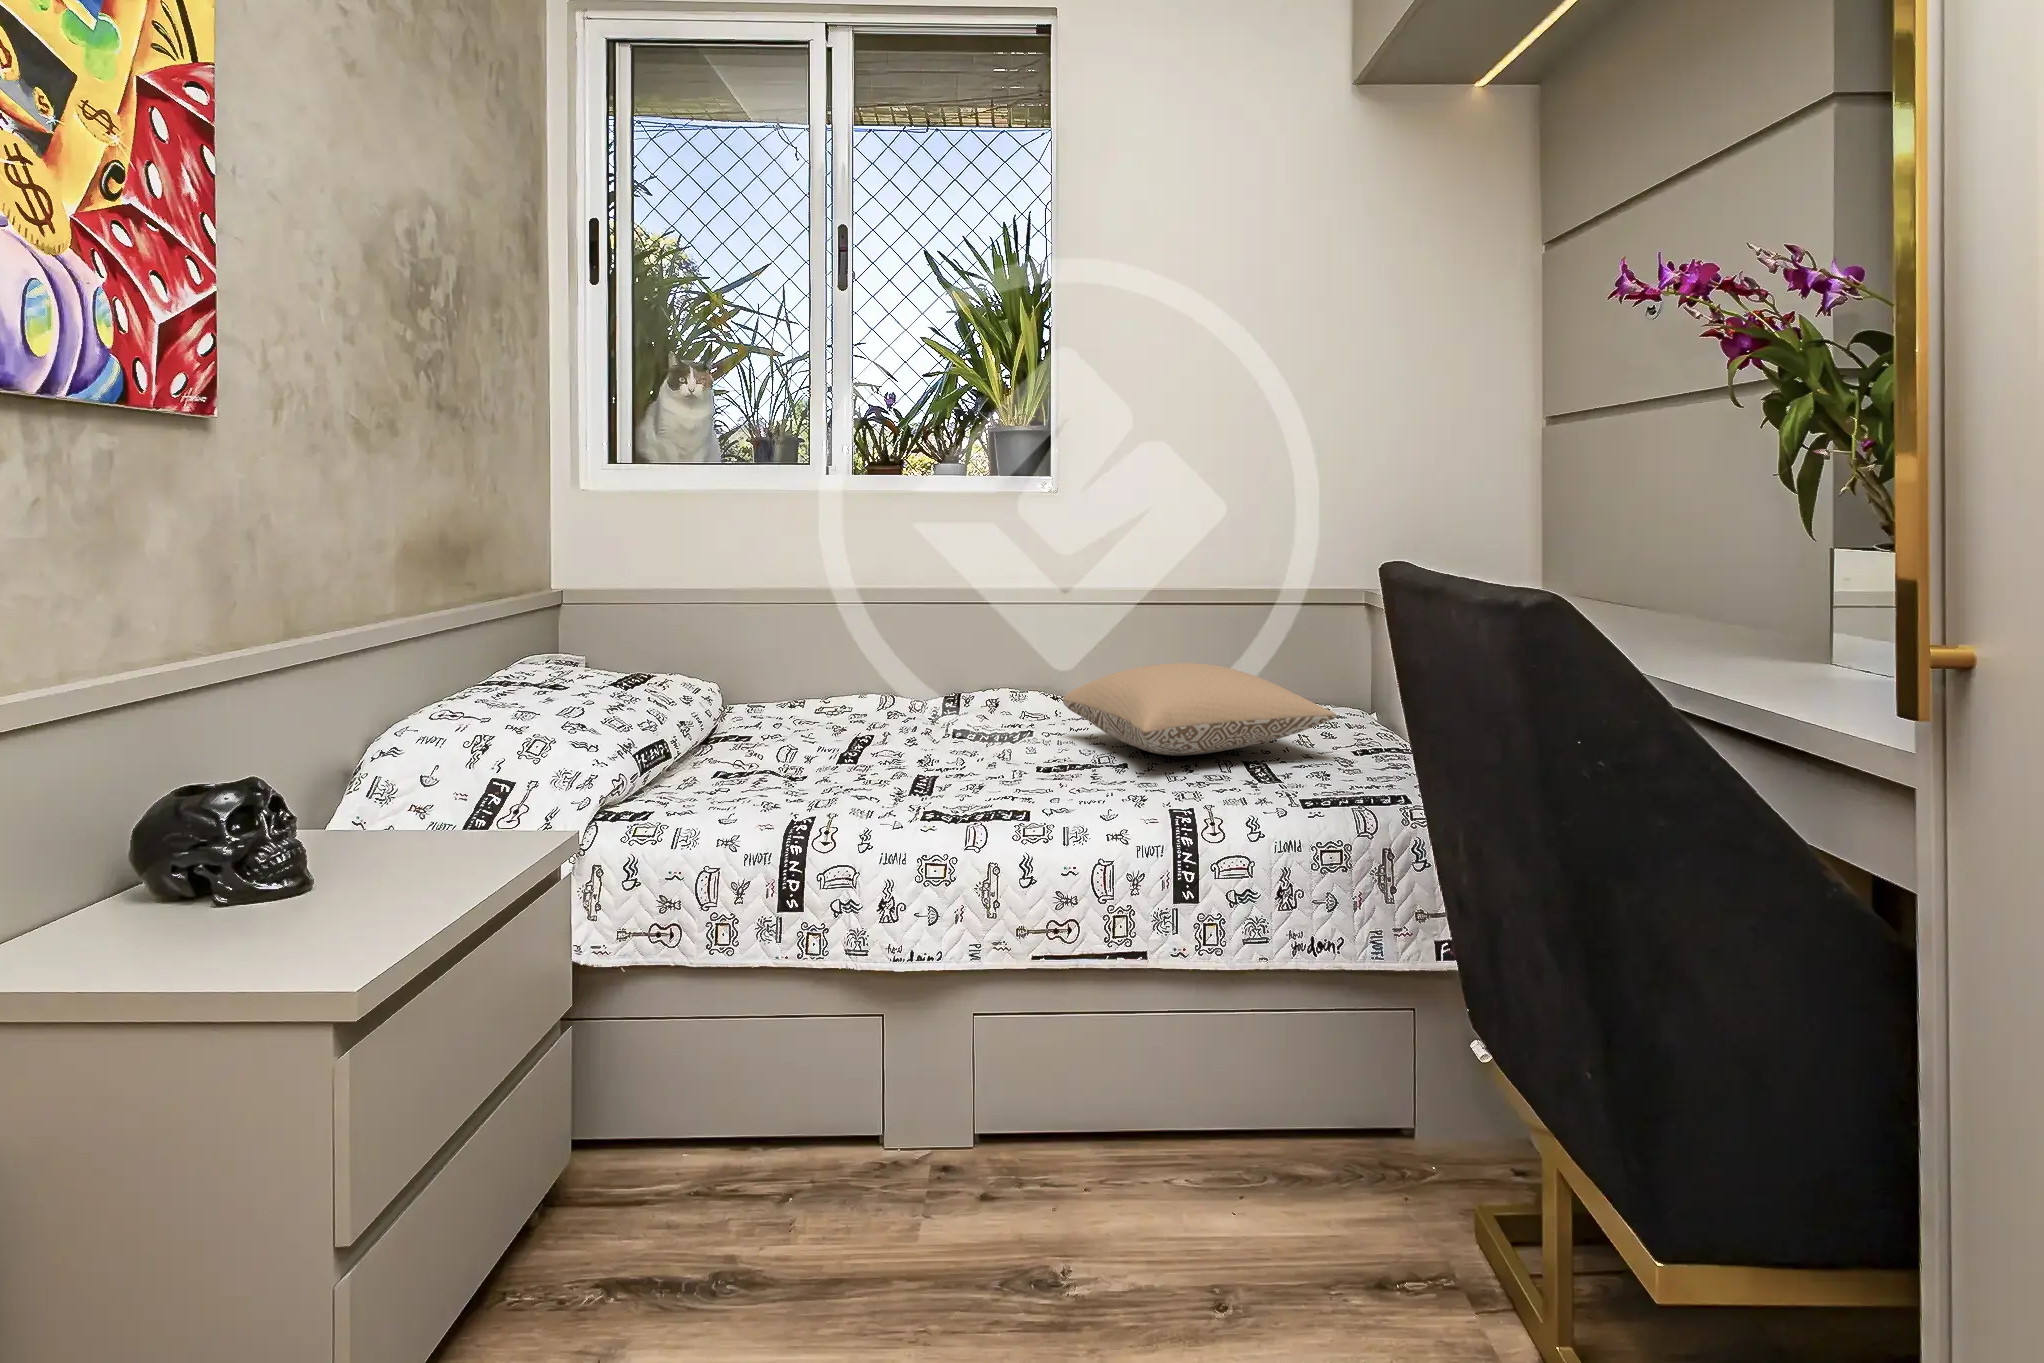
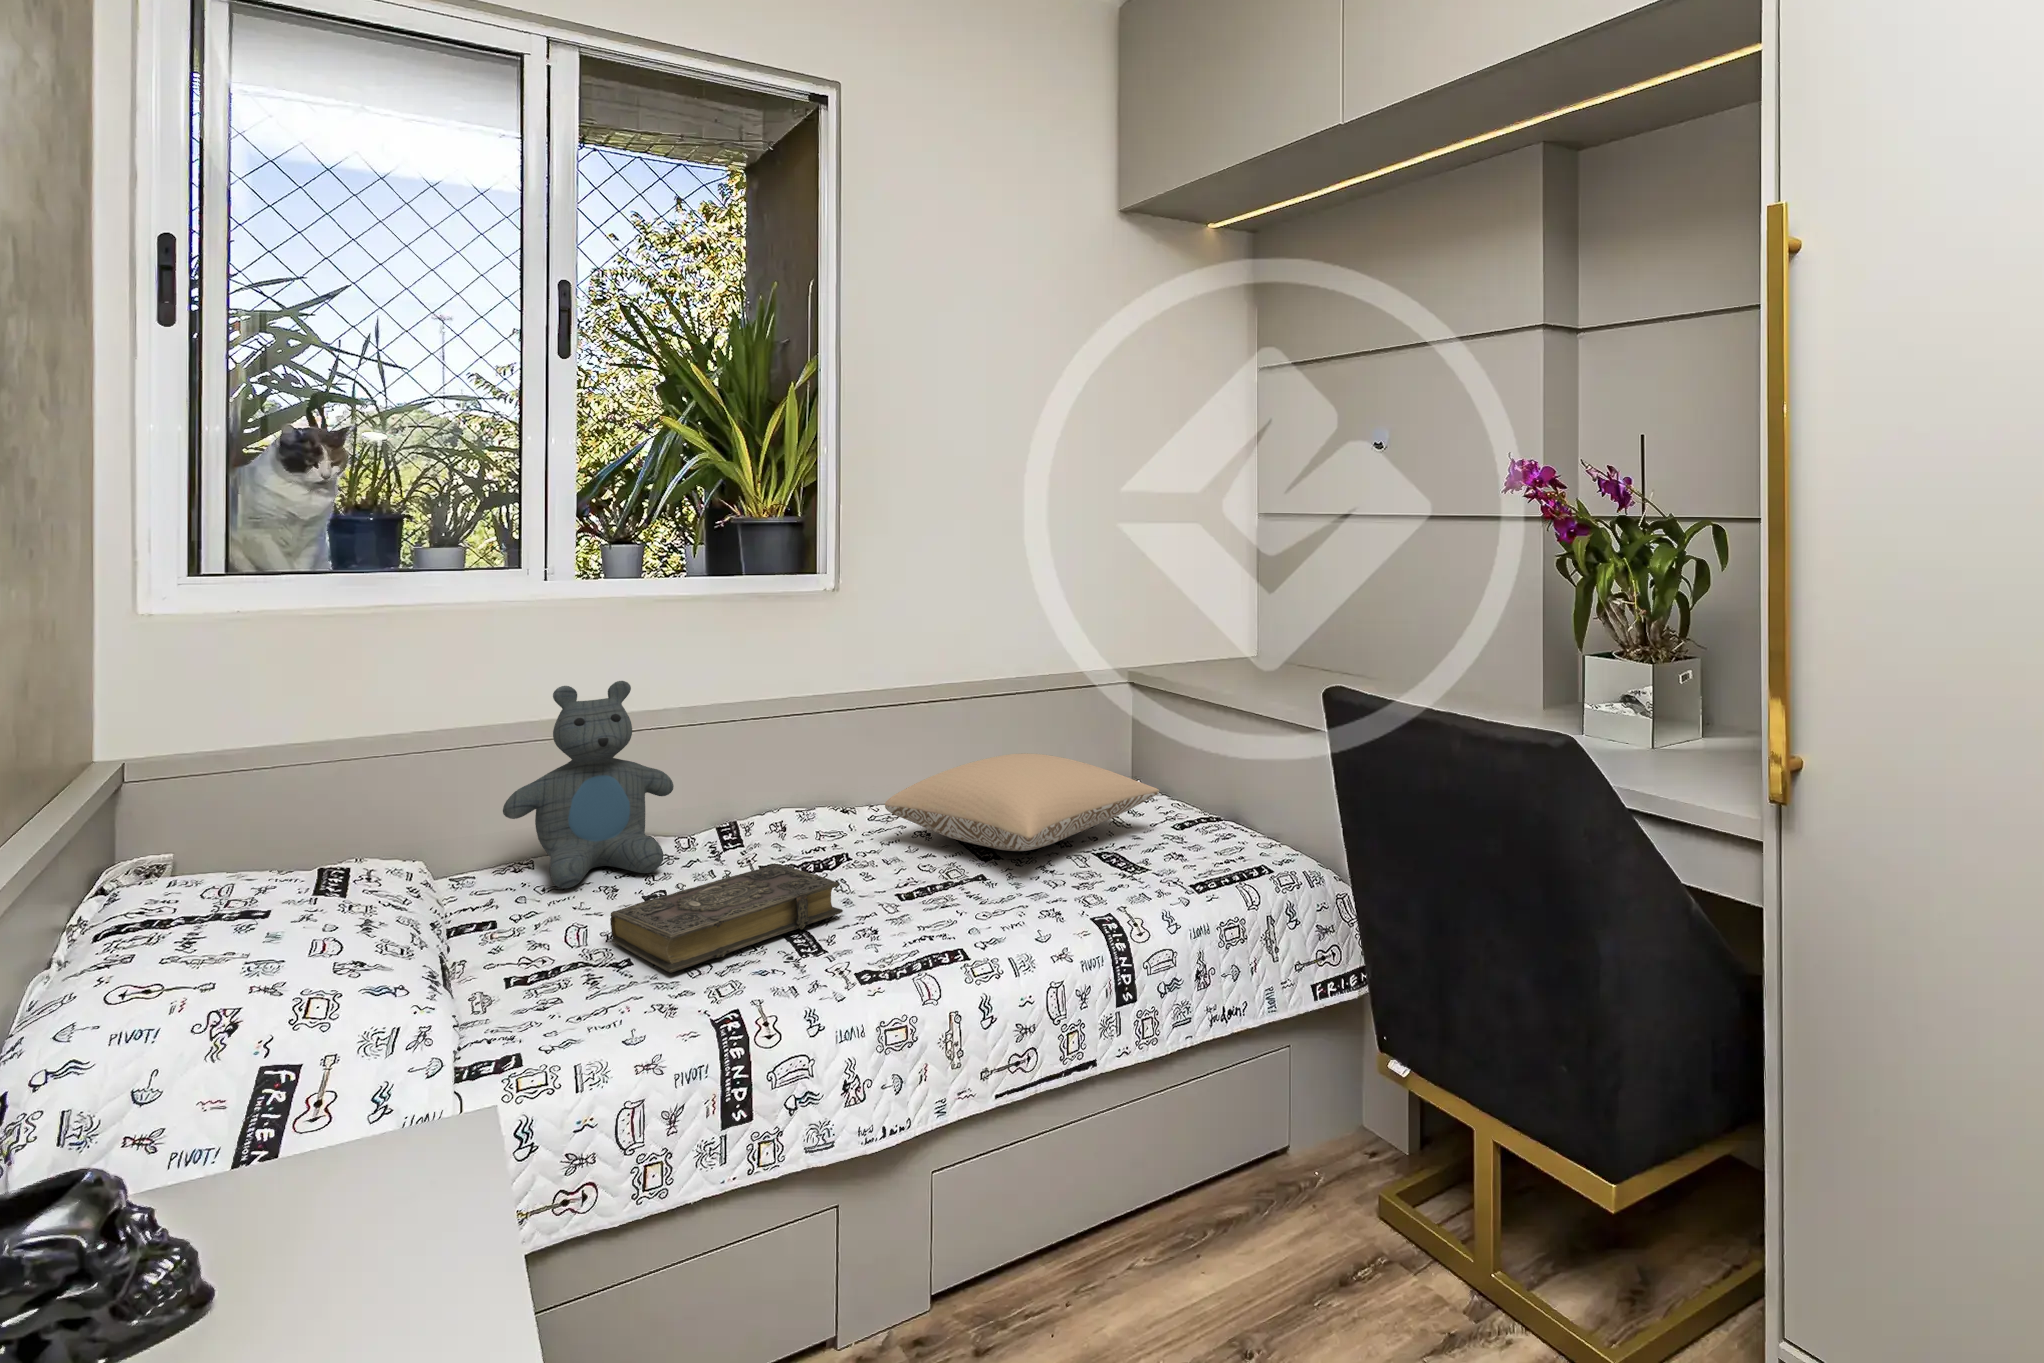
teddy bear: none [770,566,902,734] -> present [503,681,674,888]
book: none [784,730,961,789] -> present [611,864,843,972]

